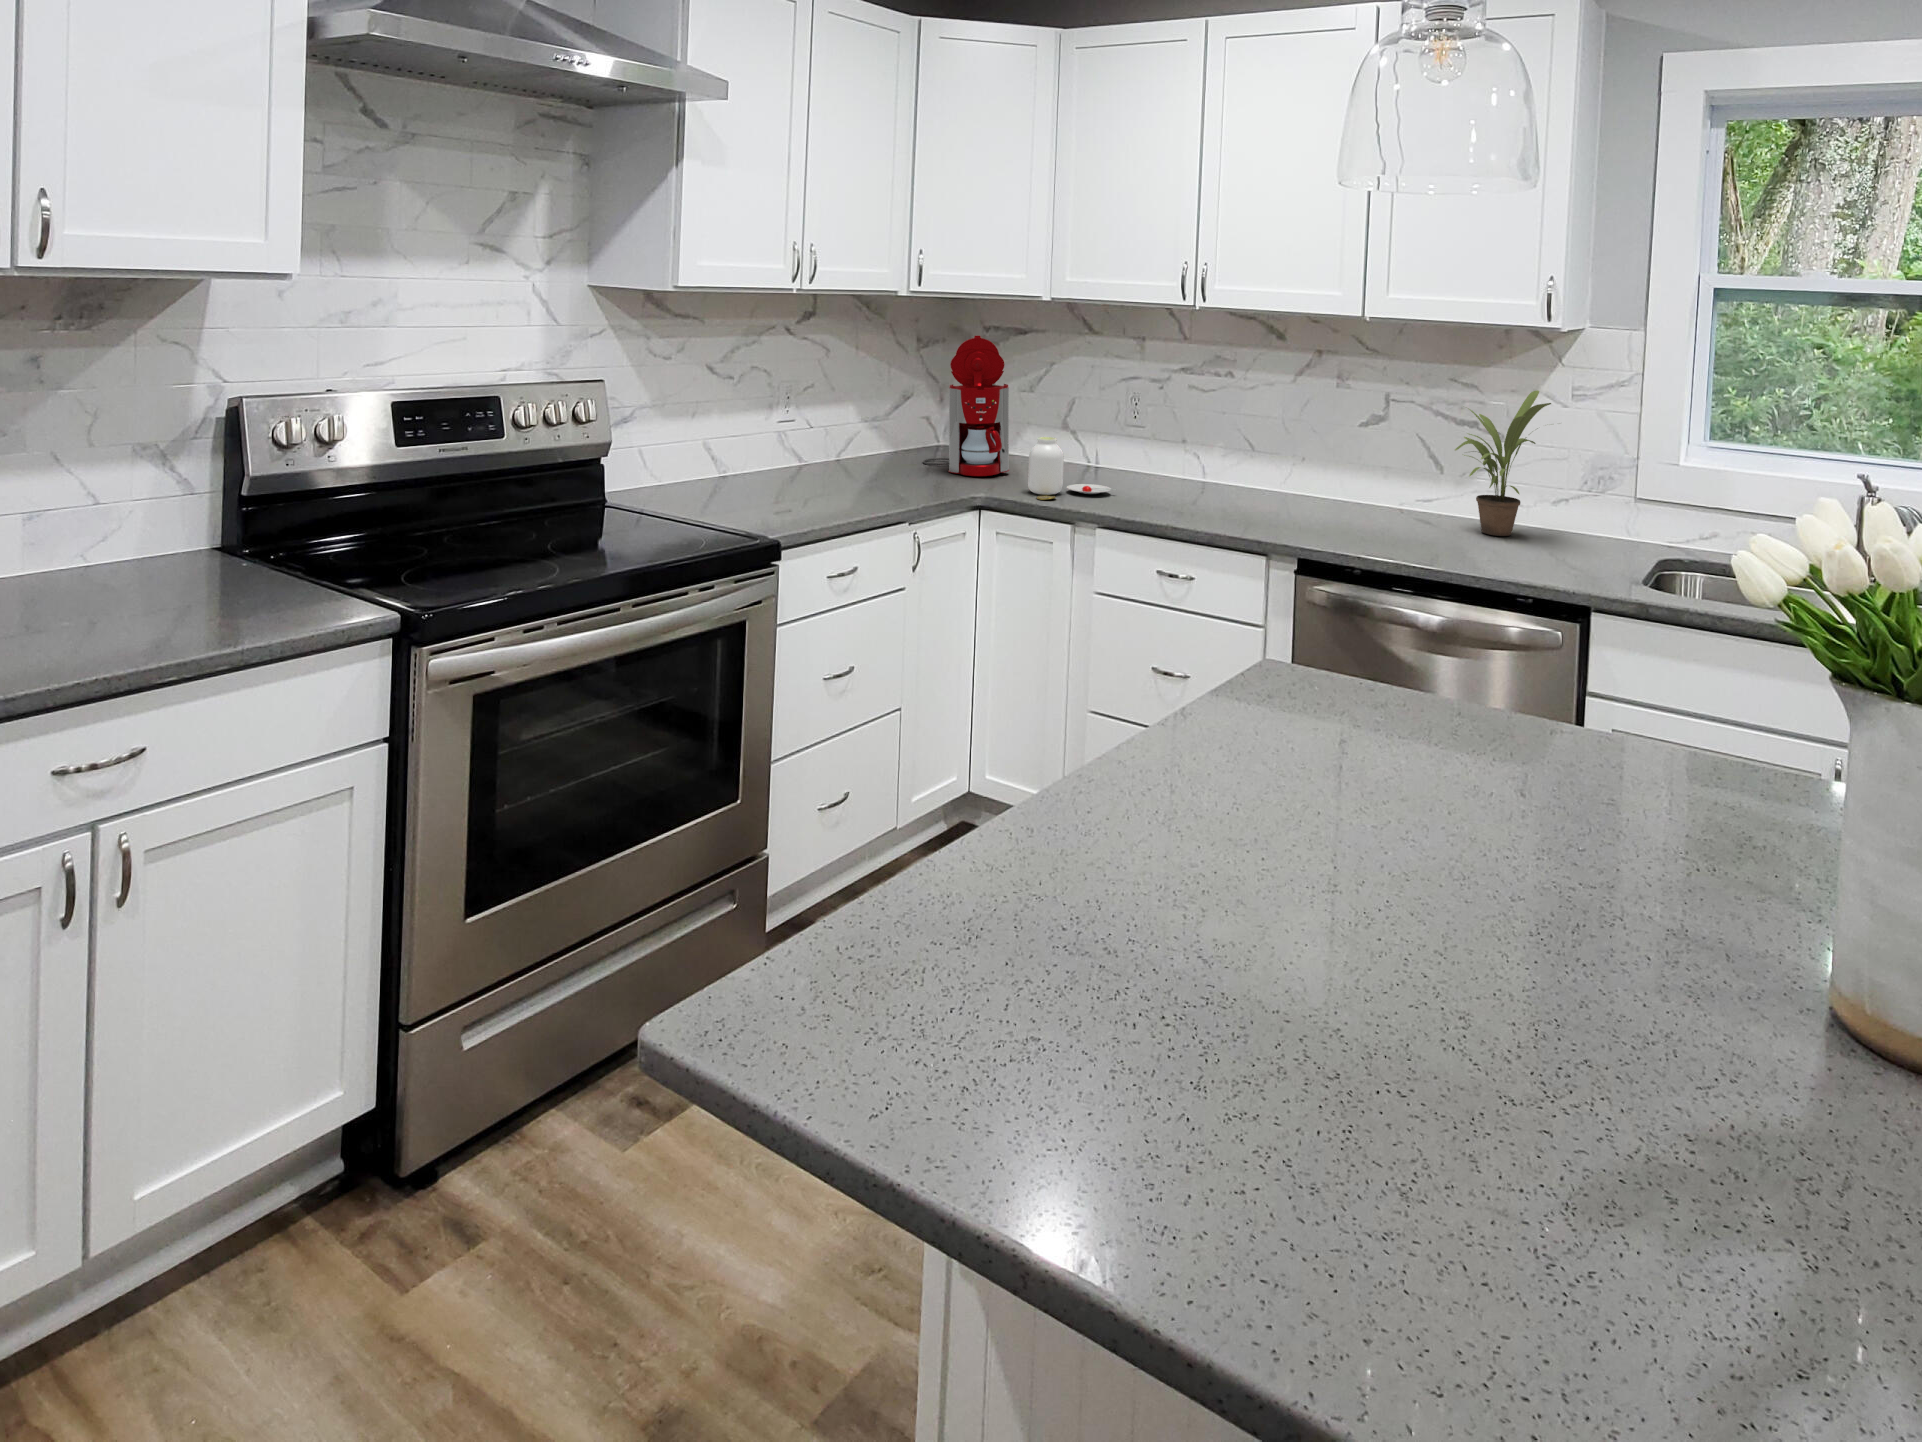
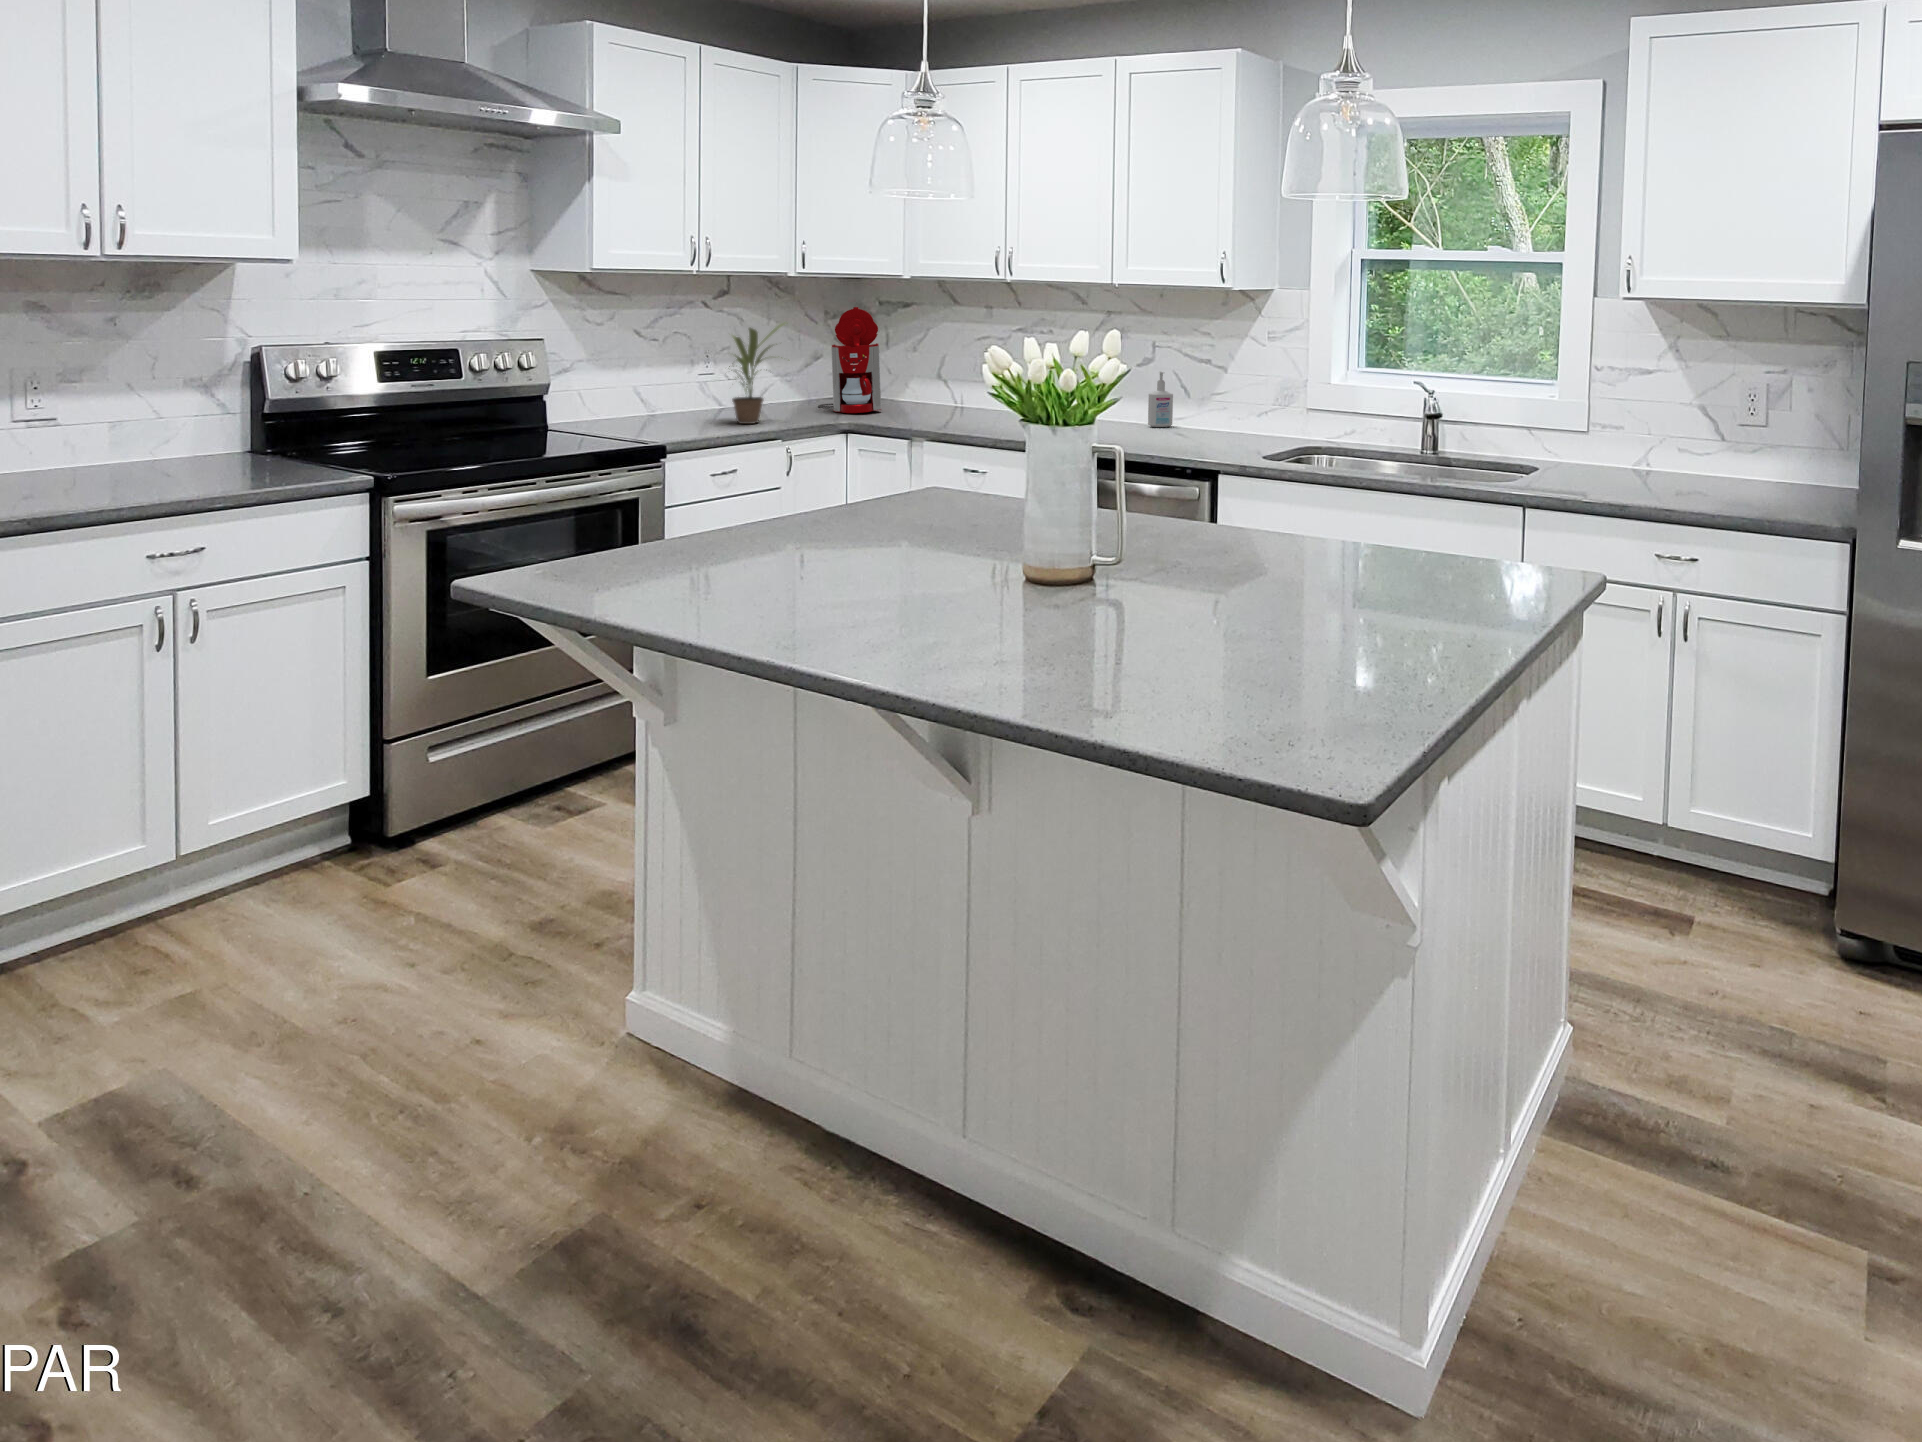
potted plant: present [1455,391,1551,536] -> present [729,324,784,424]
bottle: none [1385,435,1420,512] -> present [1148,371,1173,427]
jar: present [1028,437,1116,500] -> none [884,380,954,425]

